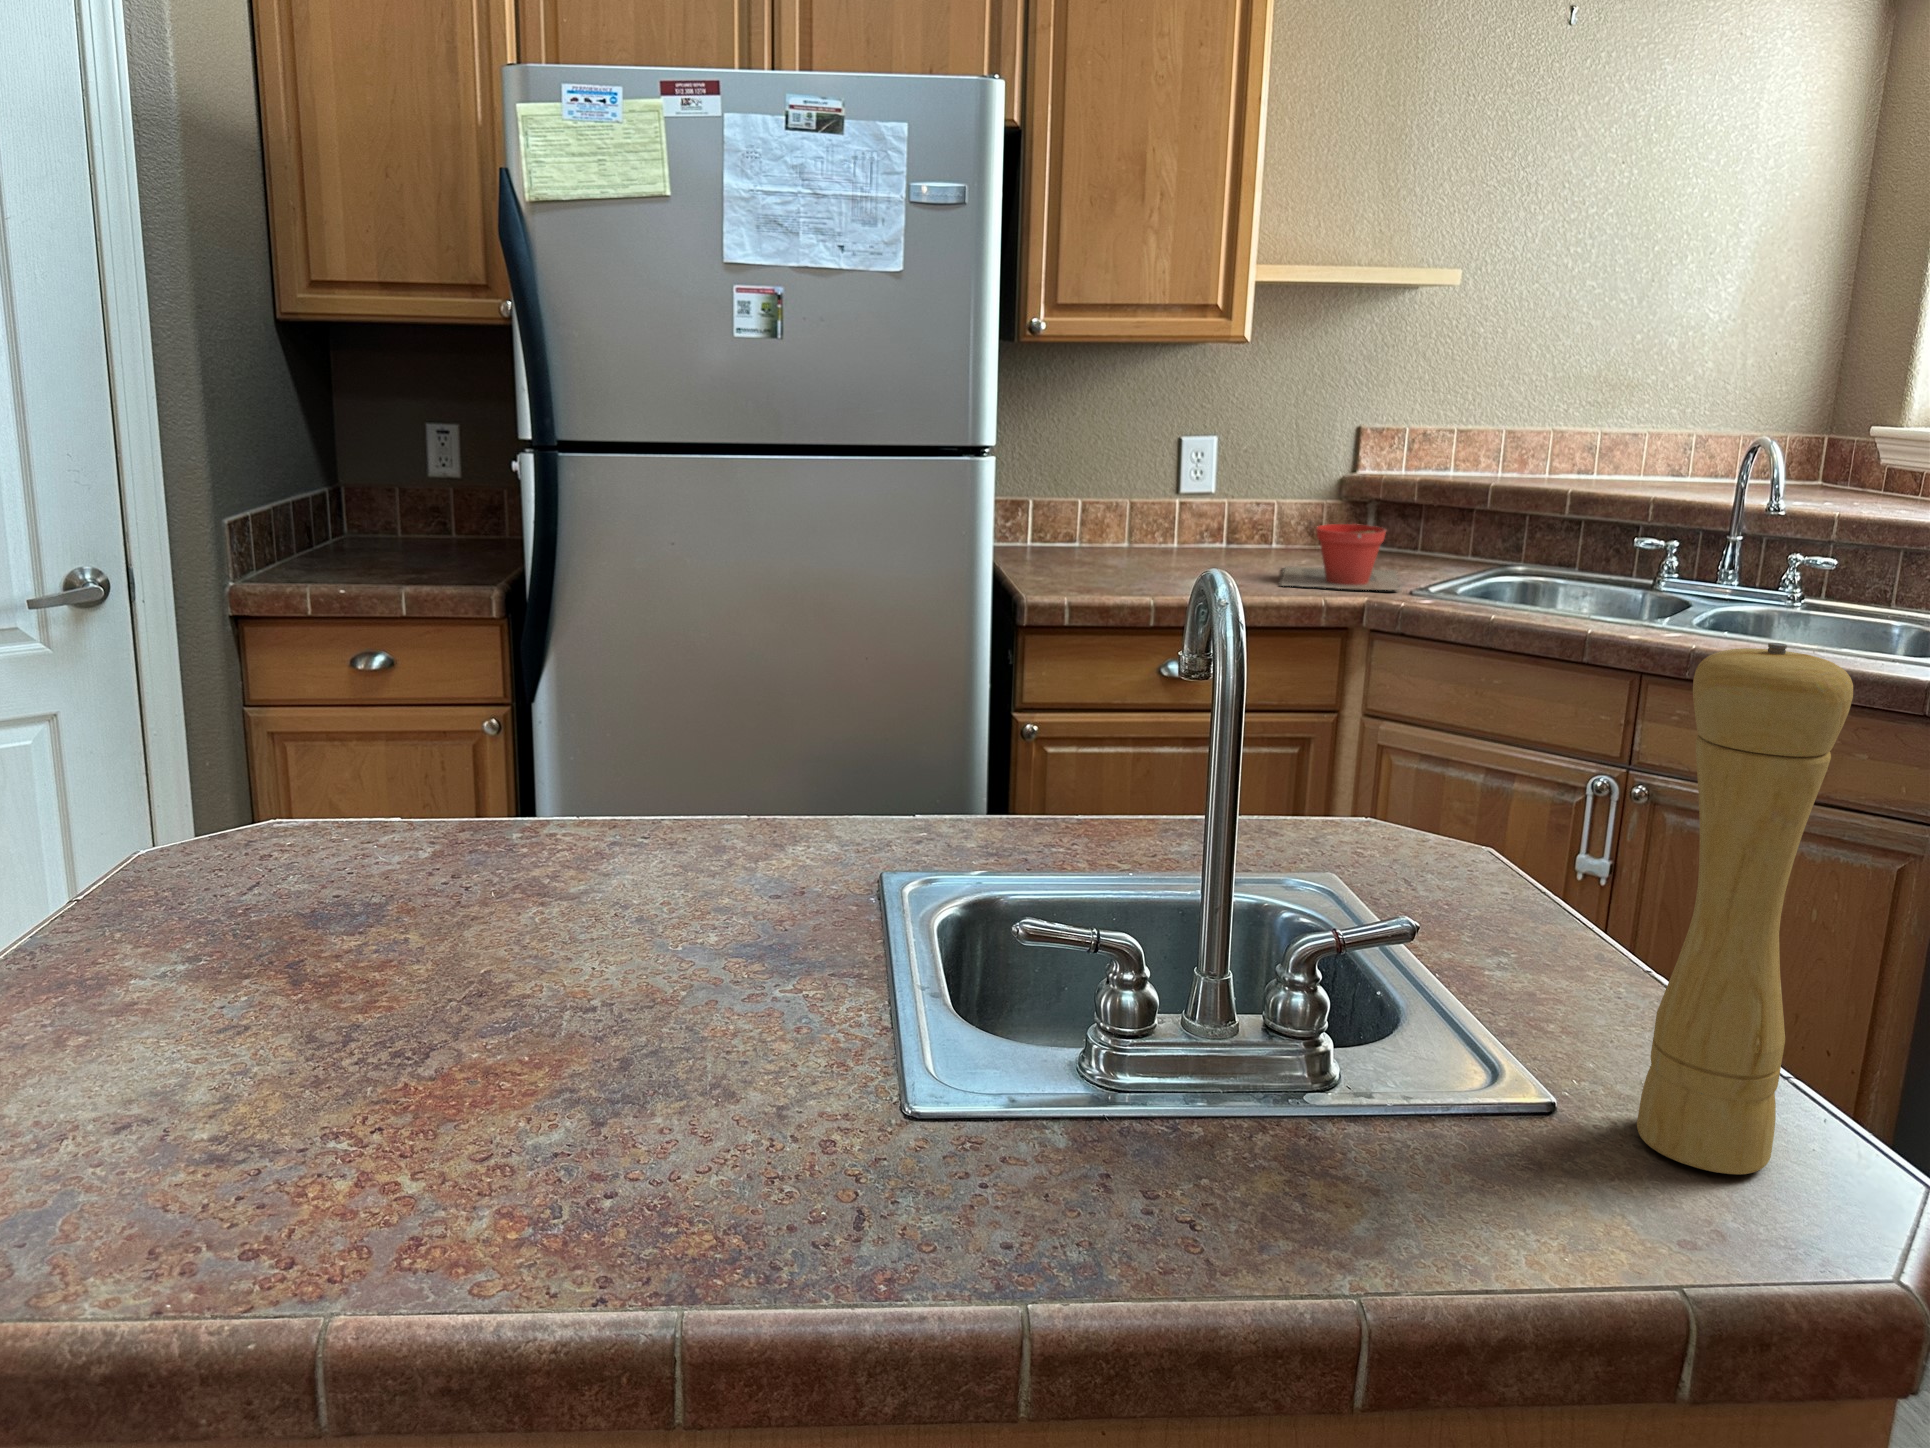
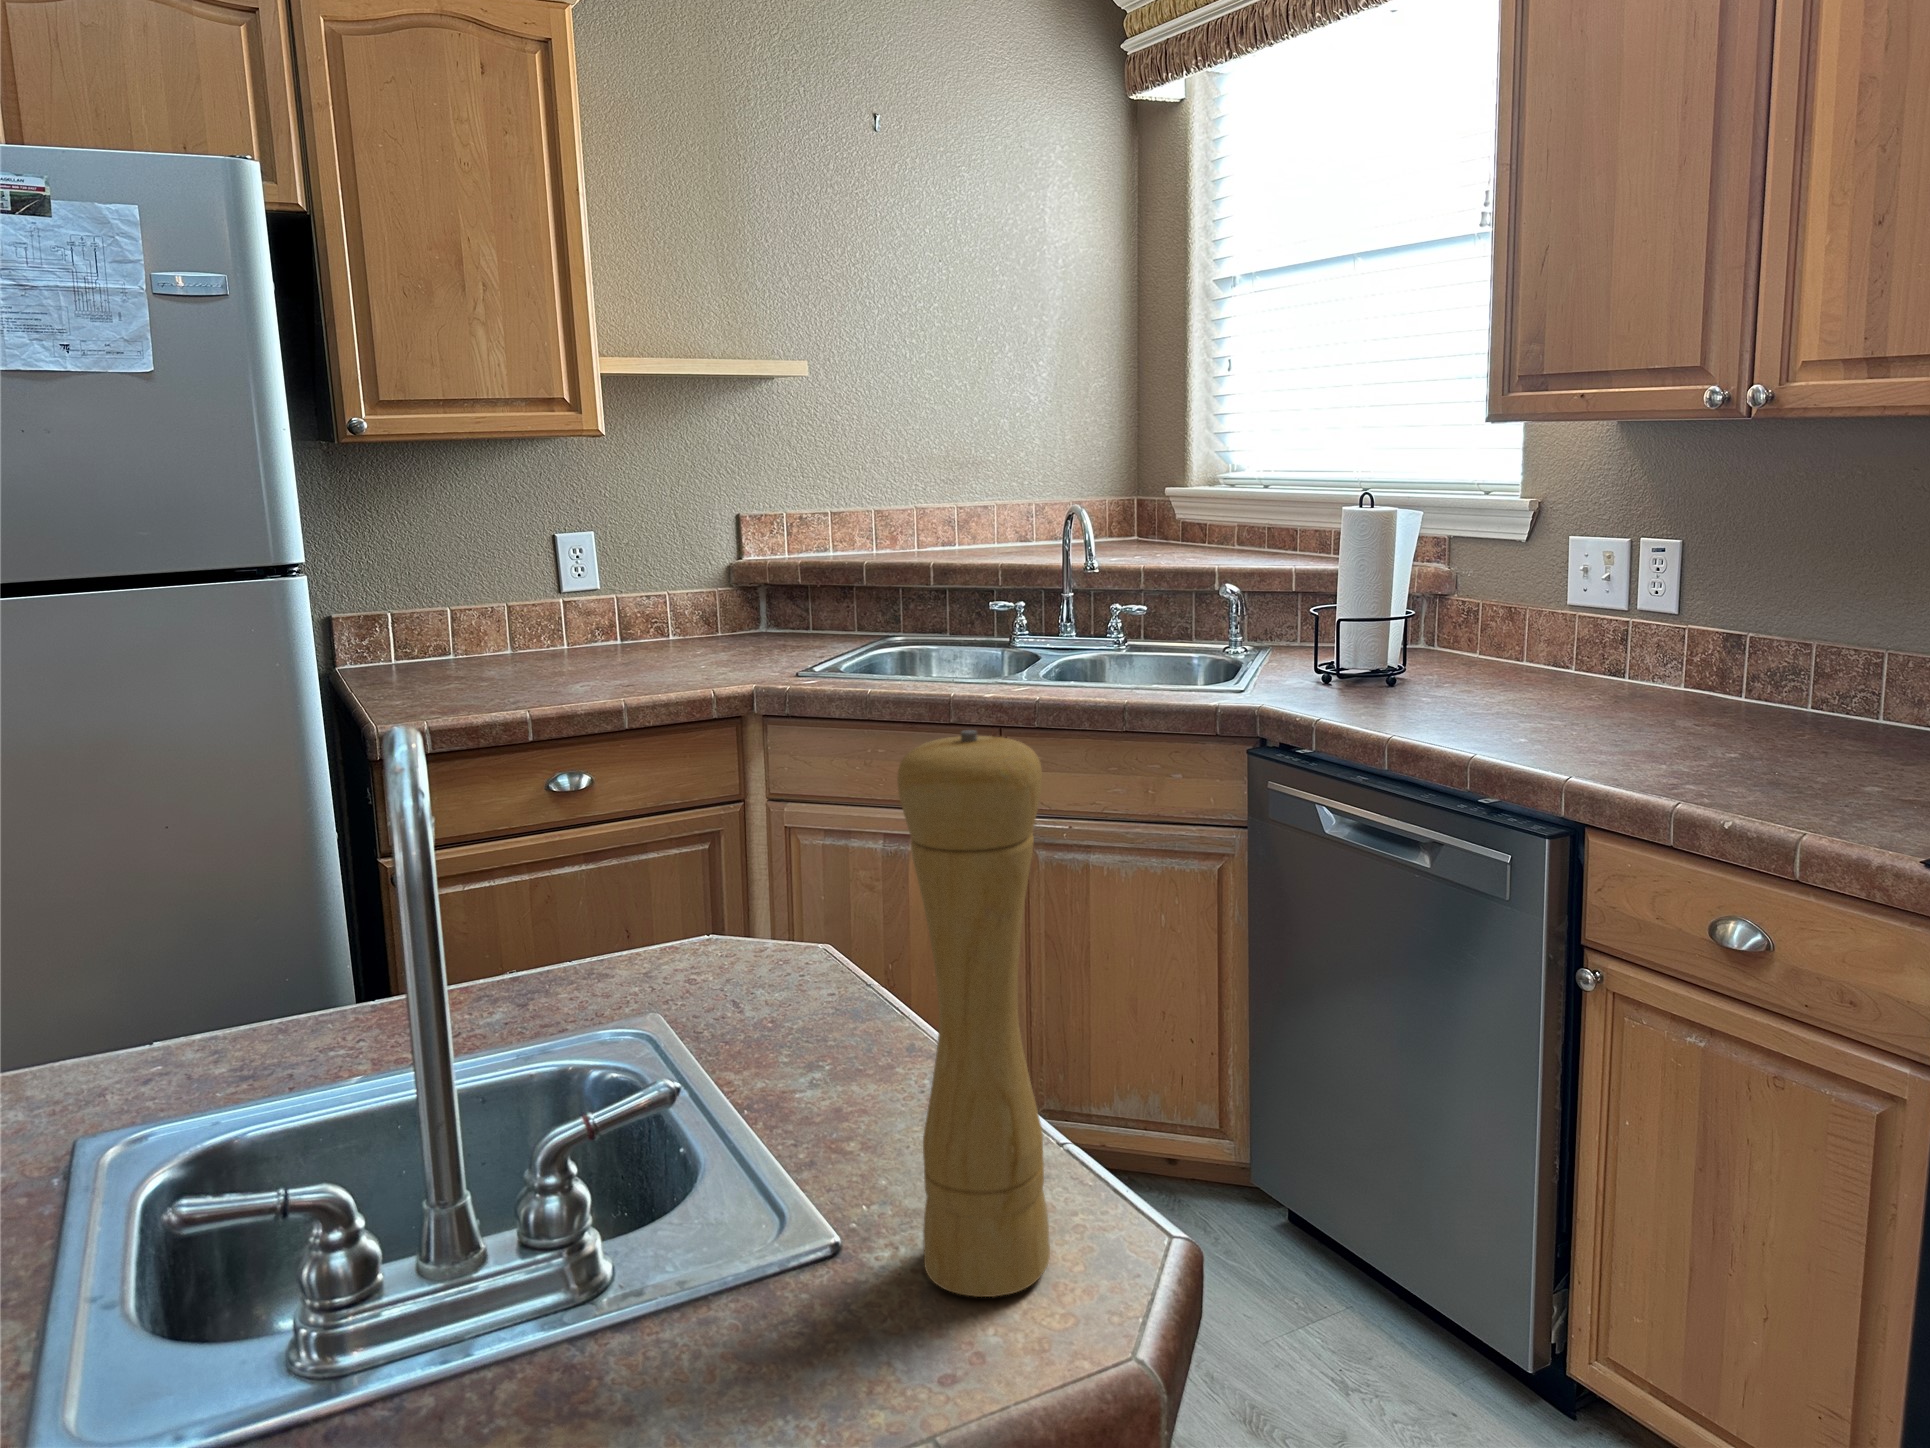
plant pot: present [1280,524,1400,590] -> none [662,612,785,682]

